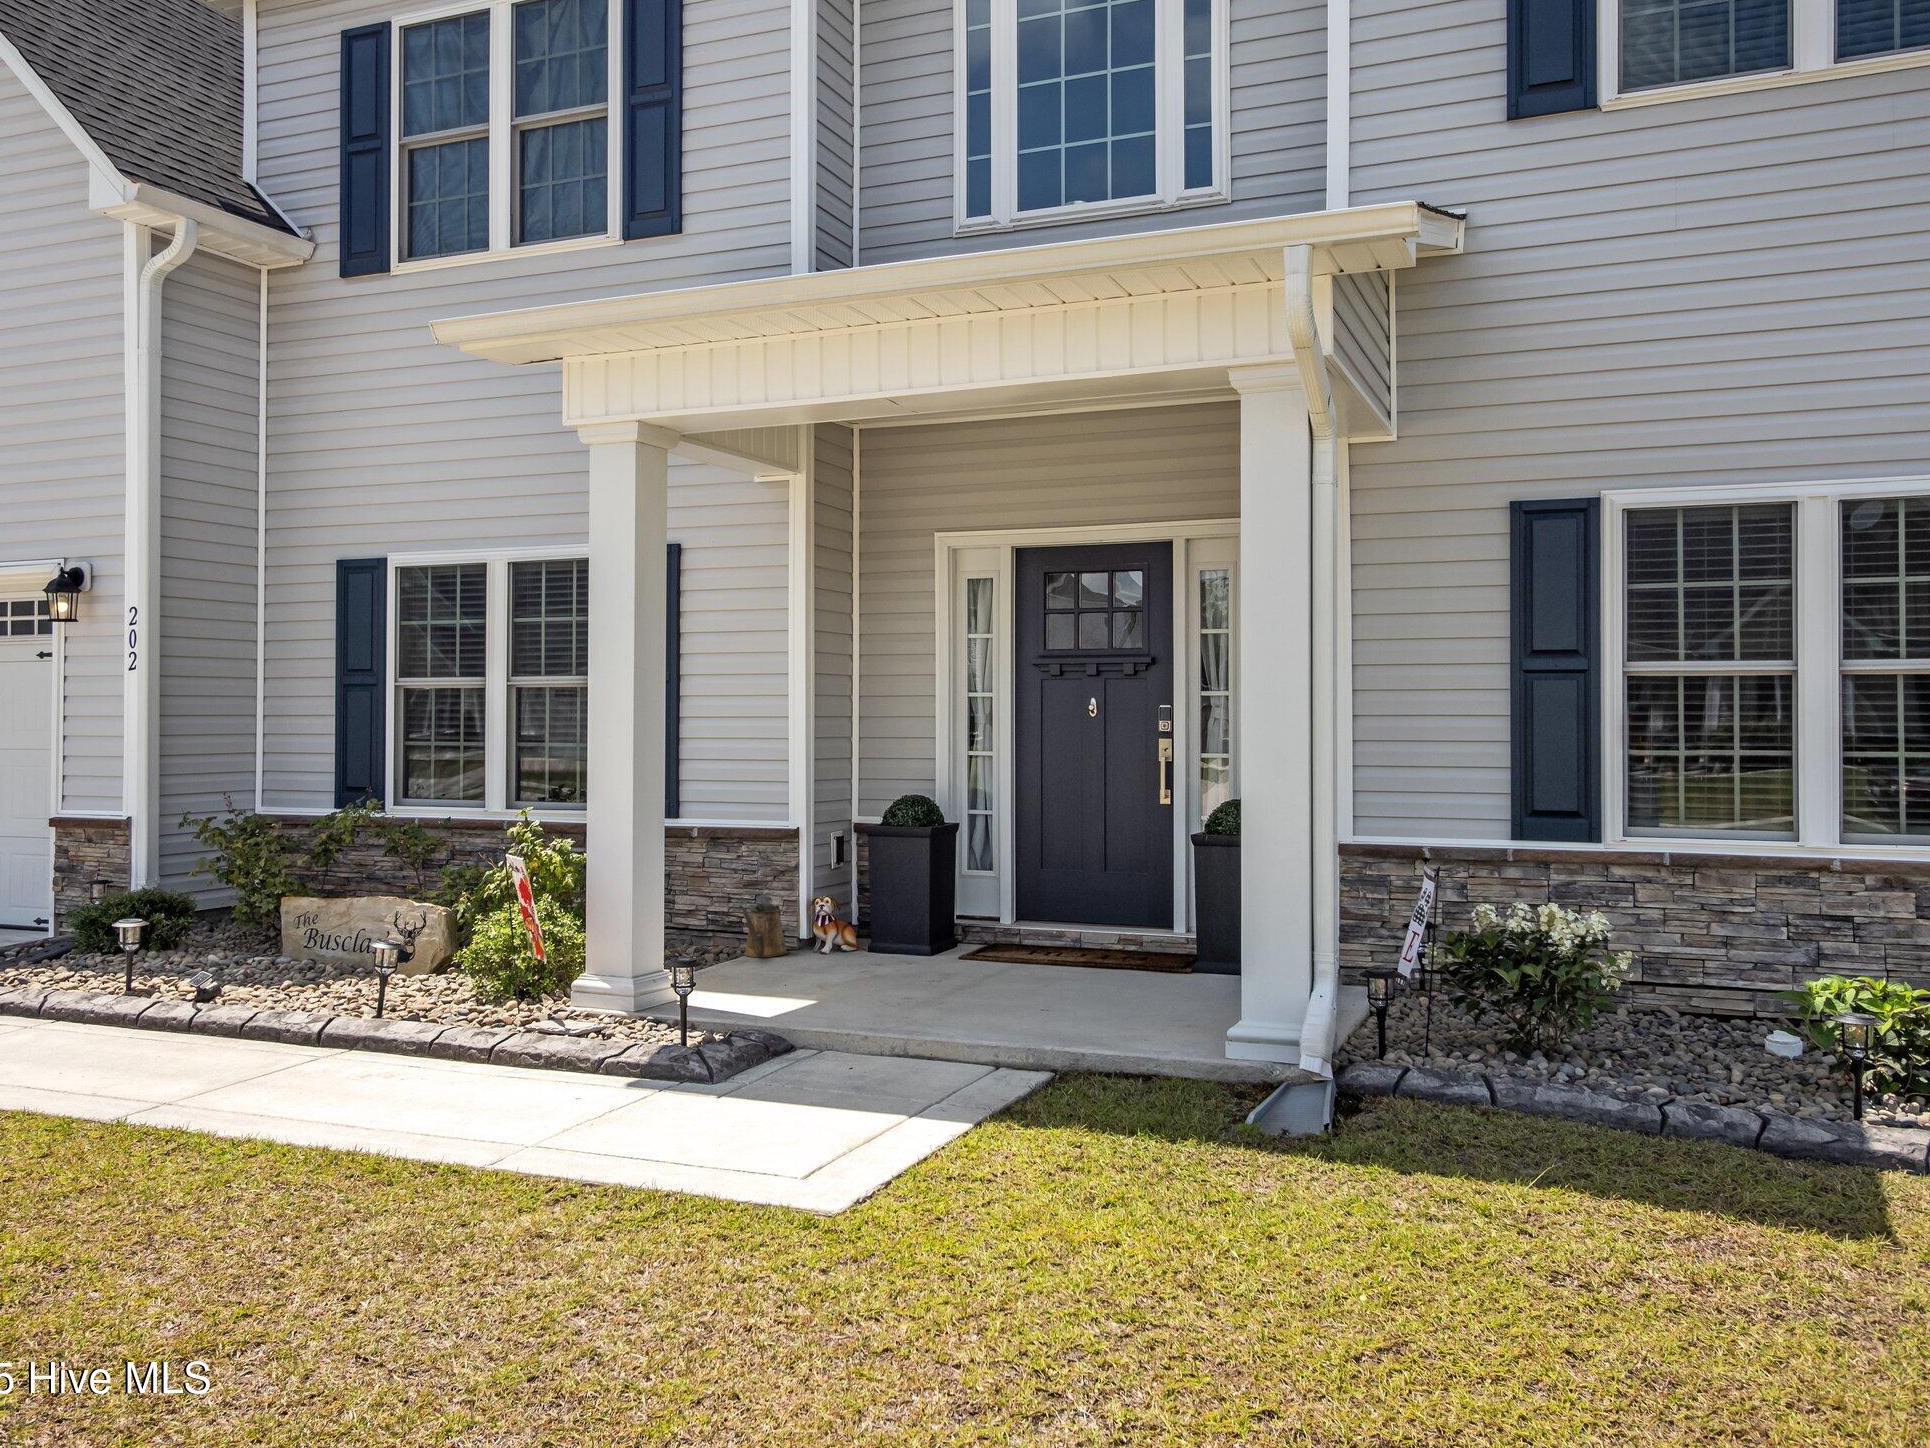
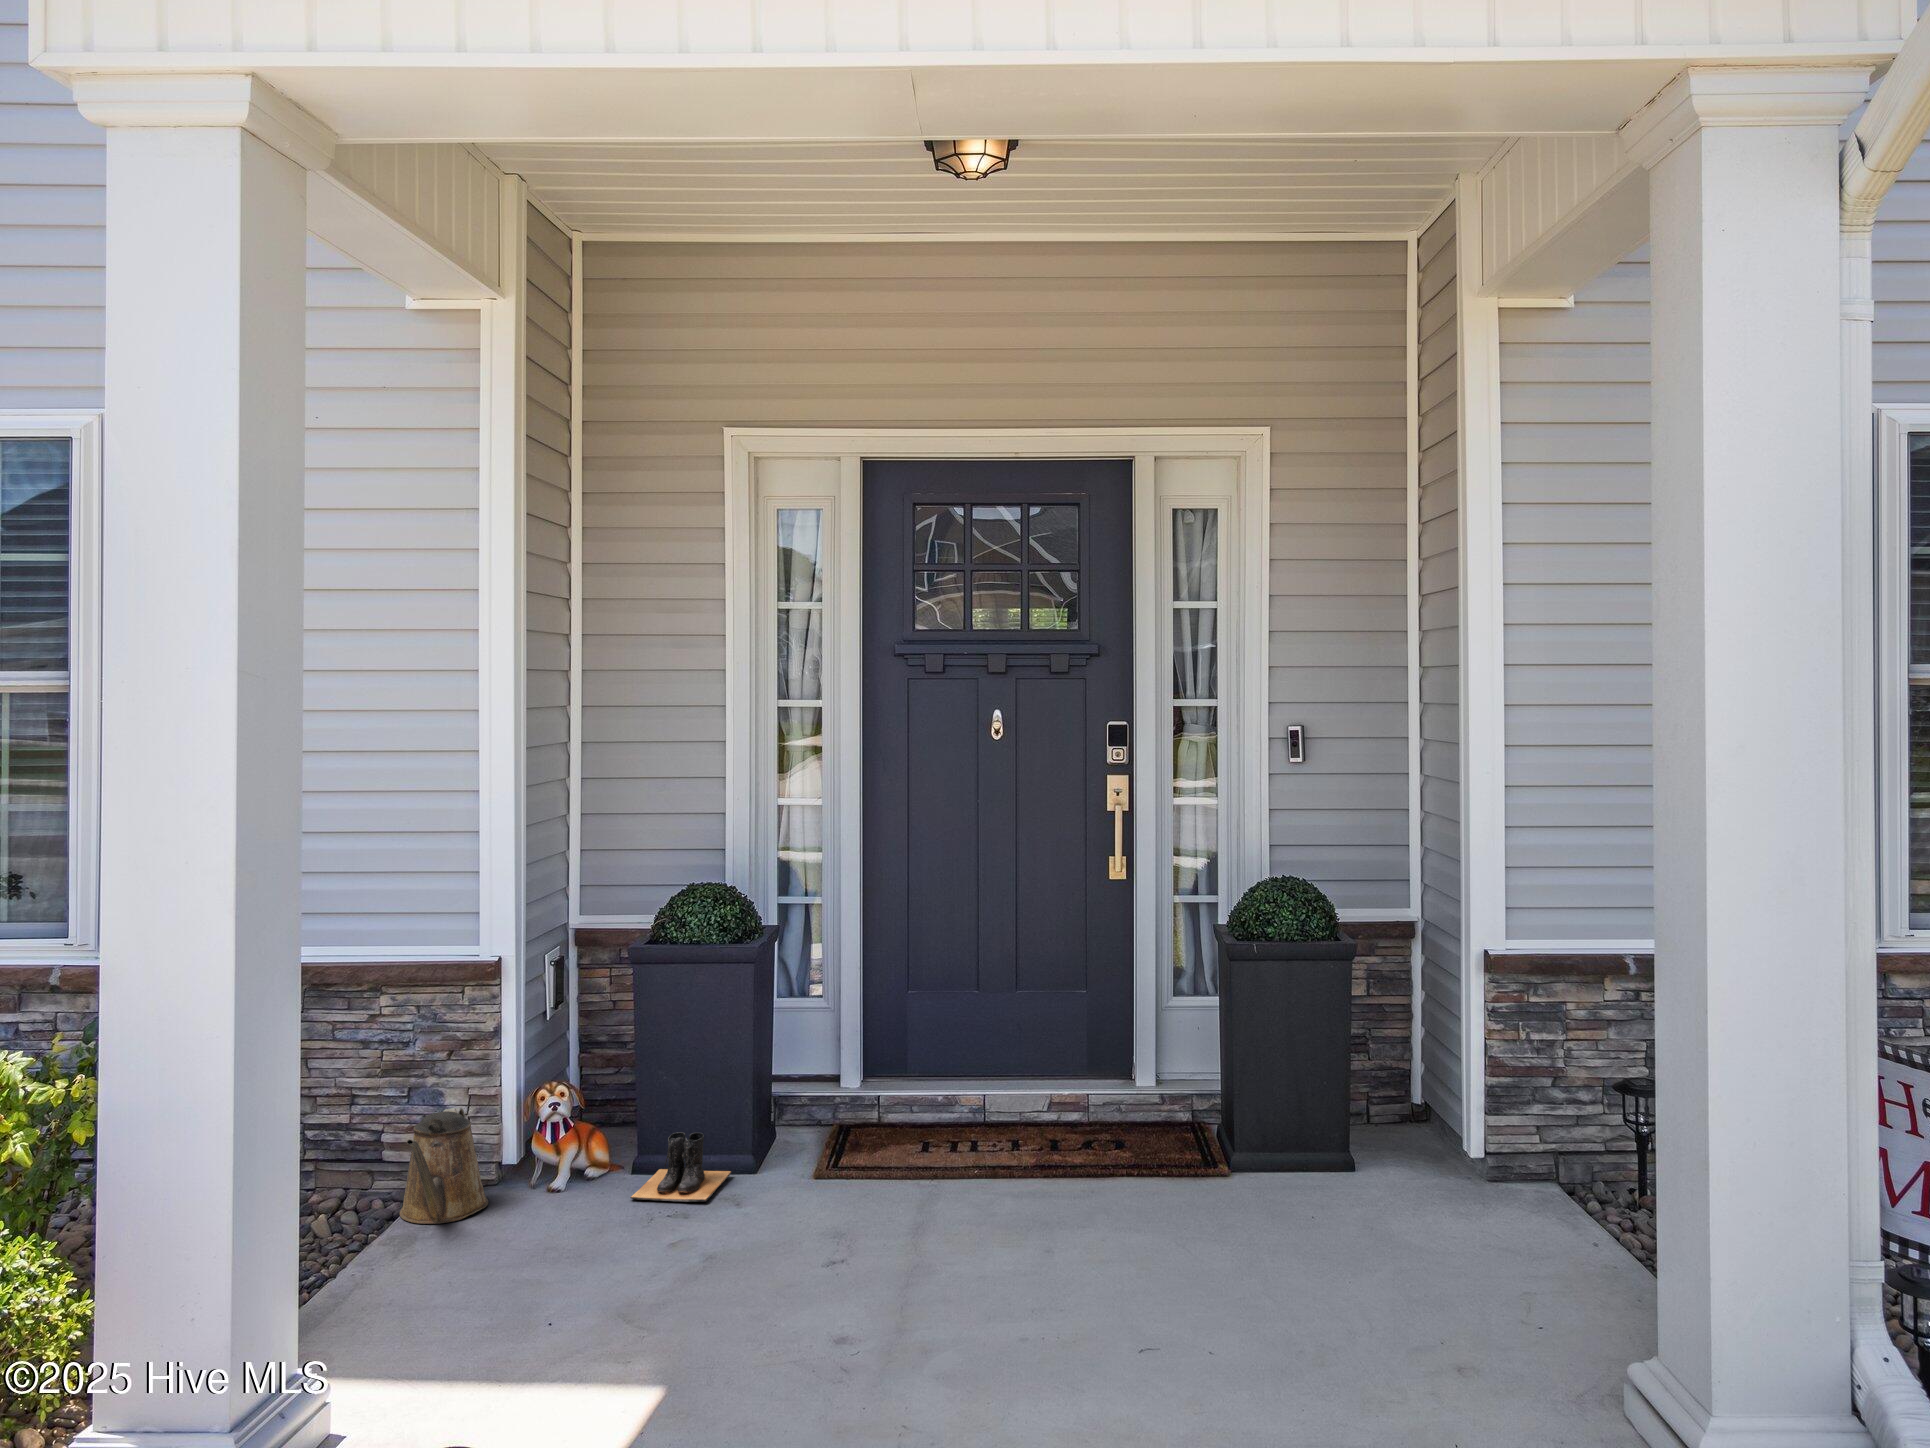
boots: none [856,927,914,960] -> present [630,1132,731,1202]

